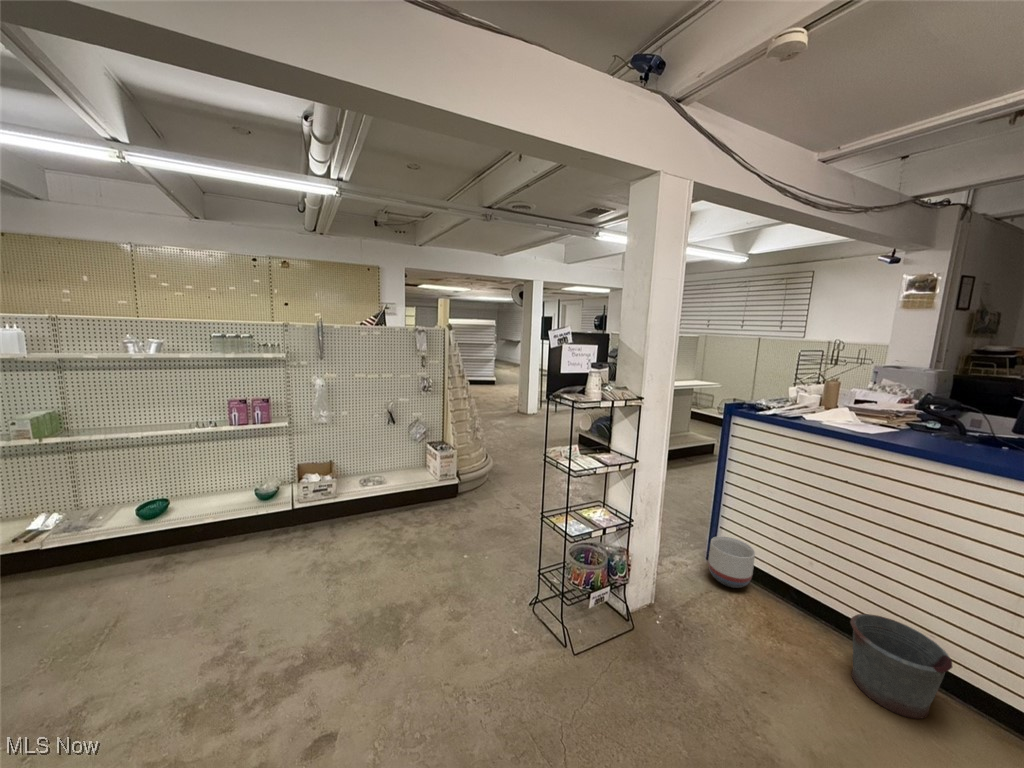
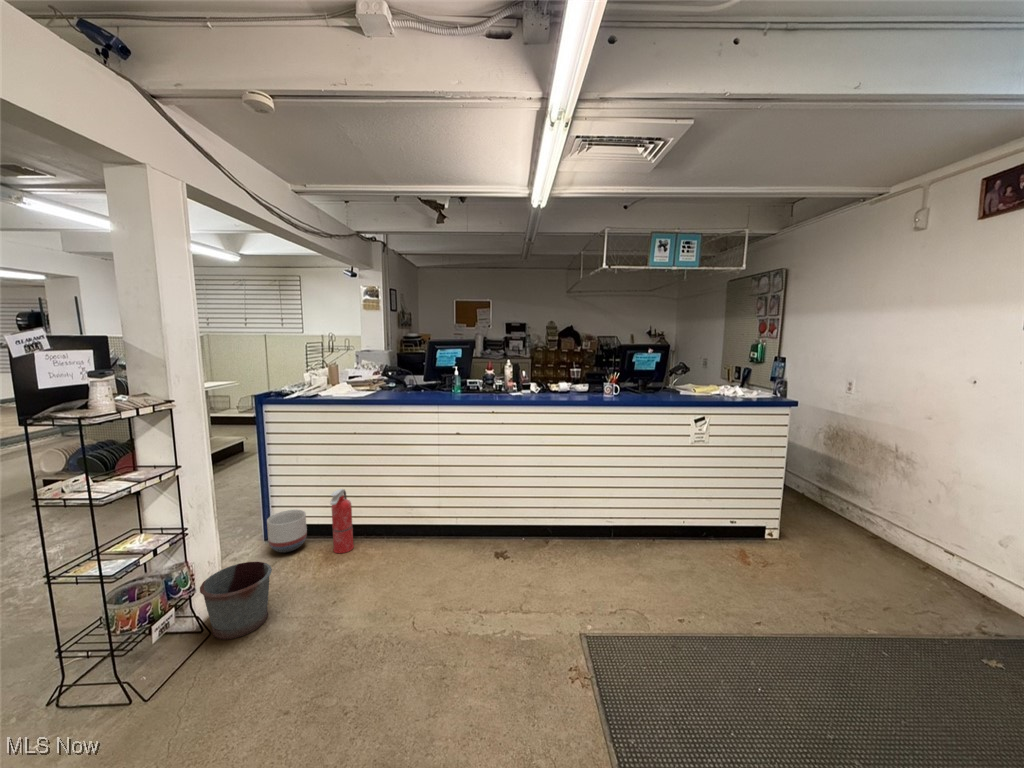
fire extinguisher: none [781,548,820,635] -> present [330,489,354,553]
bucket: present [850,614,952,719] -> present [200,562,272,640]

